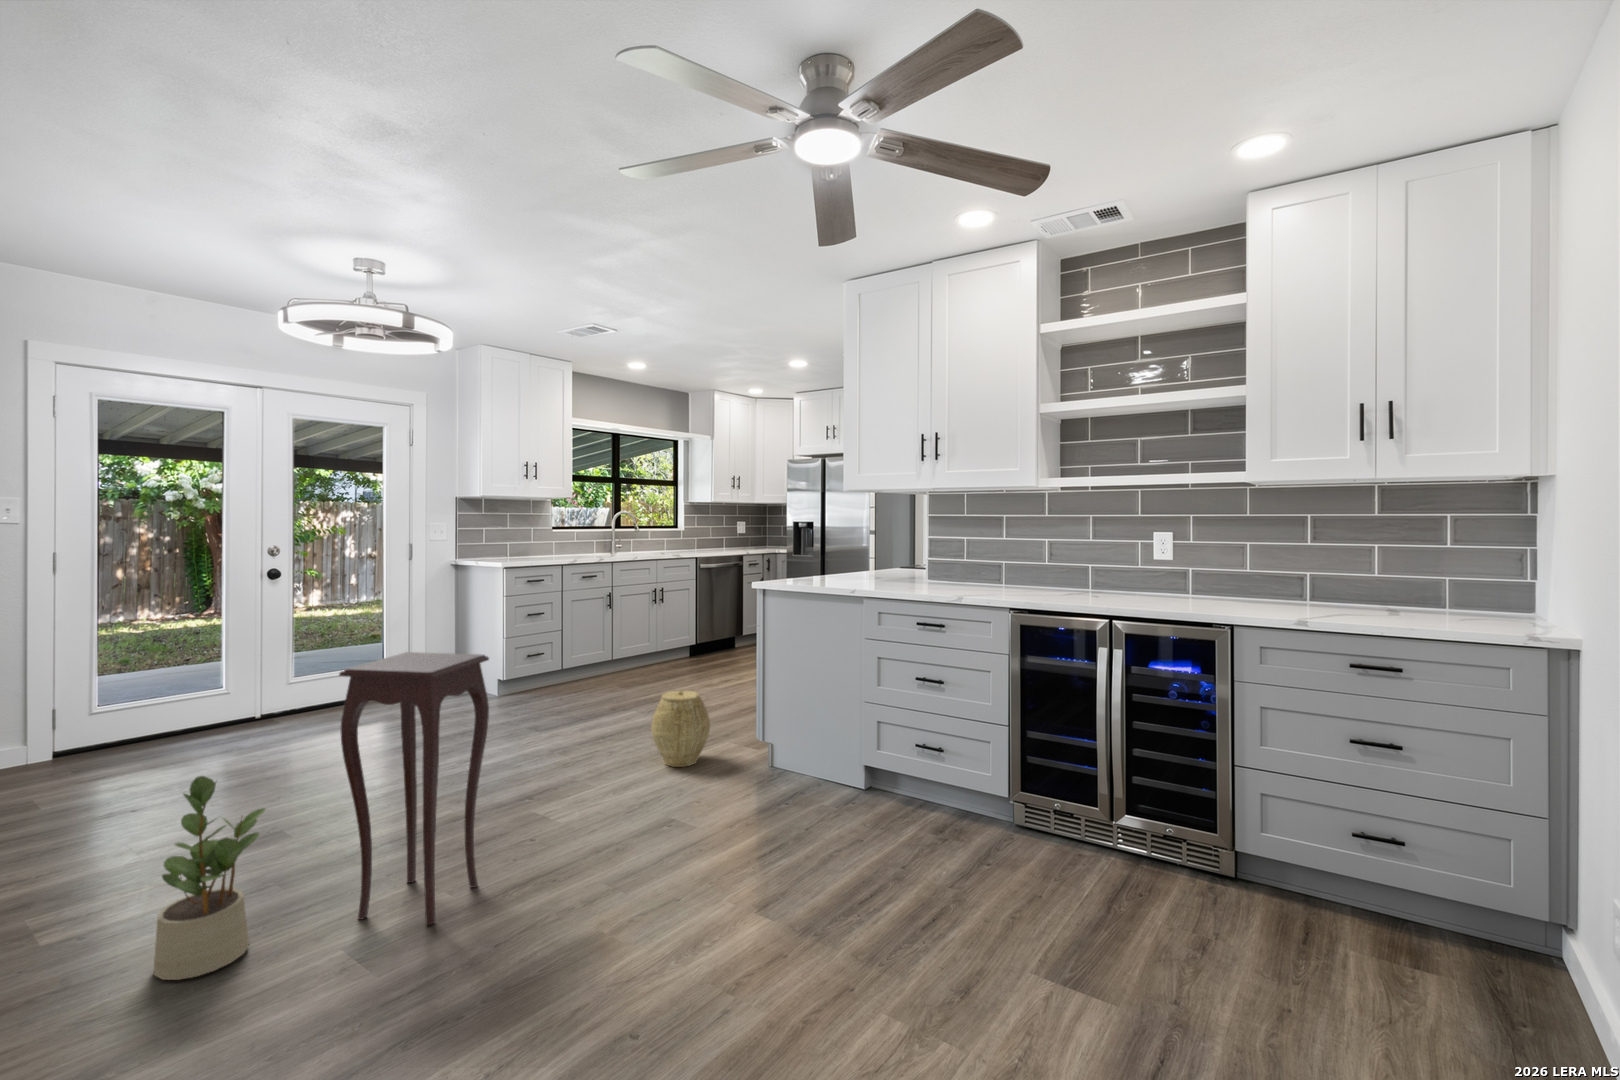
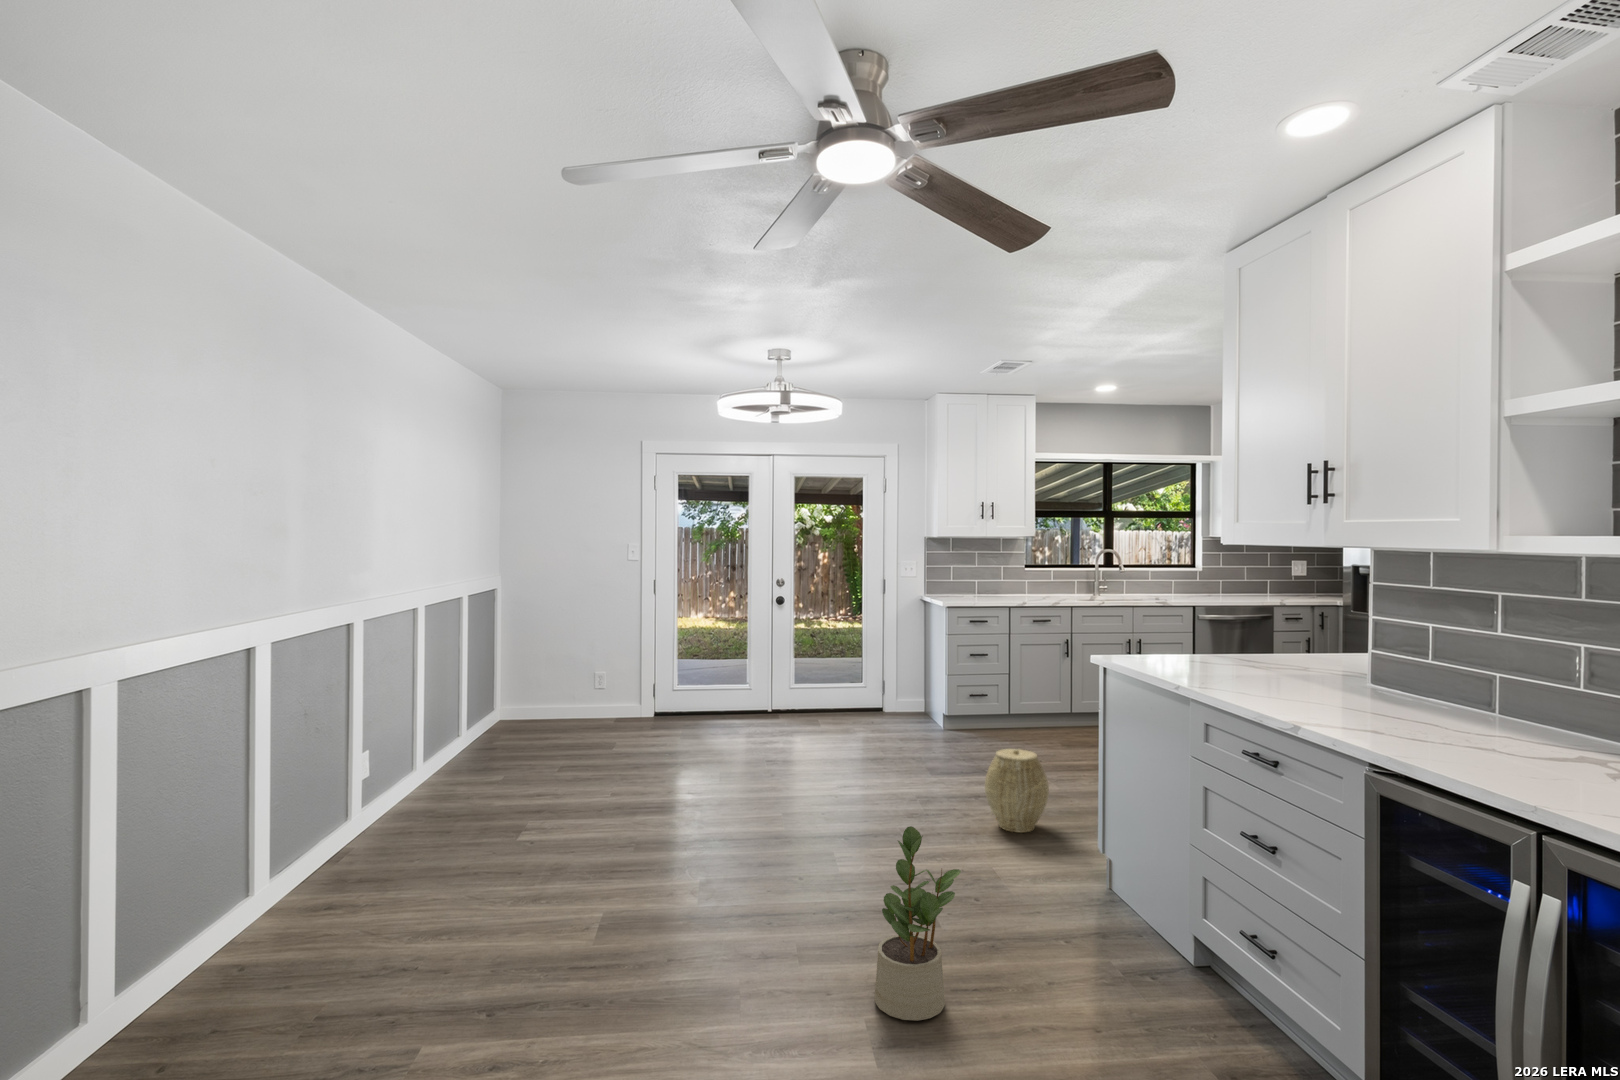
side table: present [339,652,489,925] -> none [655,670,754,883]
potted plant: present [154,776,265,980] -> present [875,826,961,1021]

